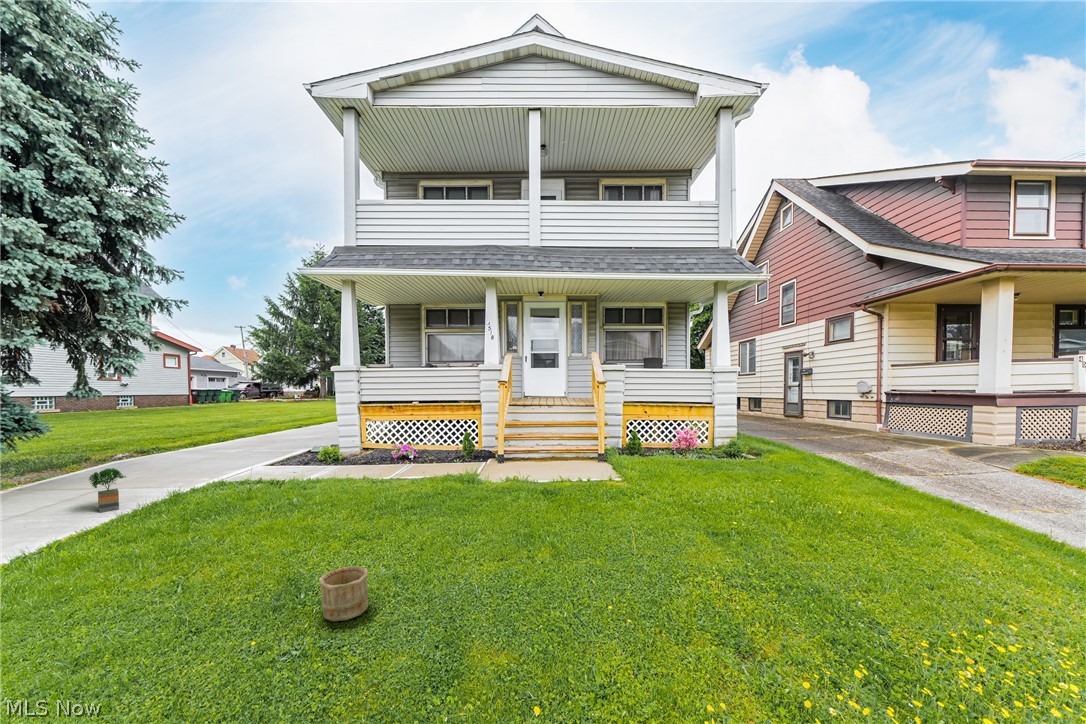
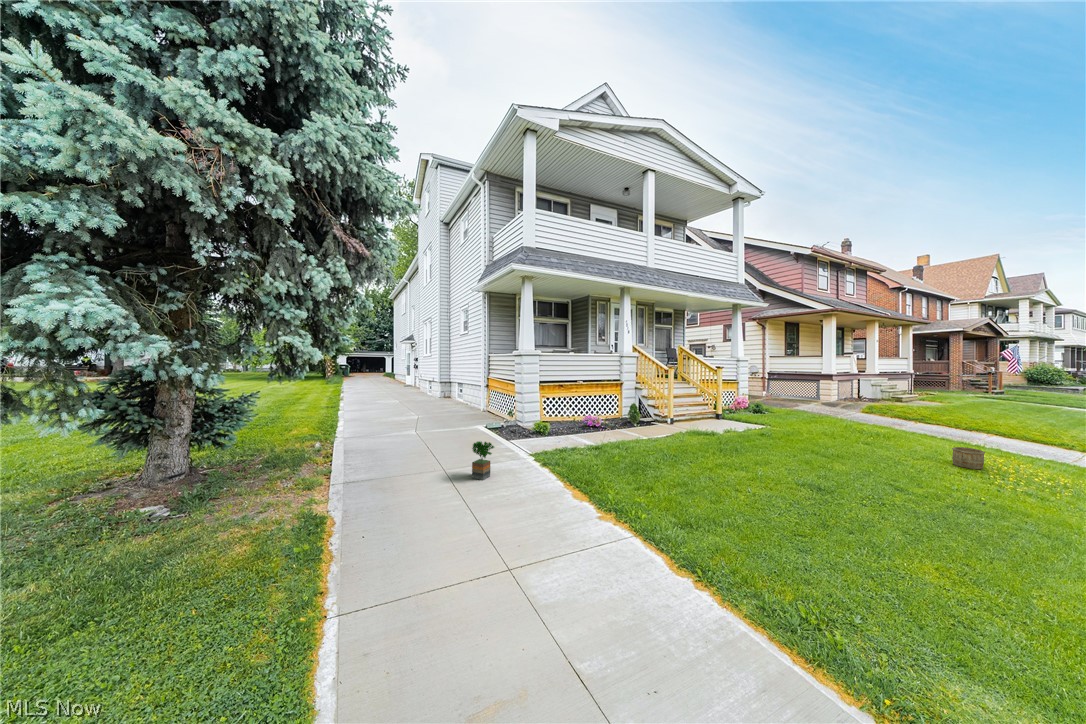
wooden bucket: present [319,566,368,622] -> present [952,447,985,469]

